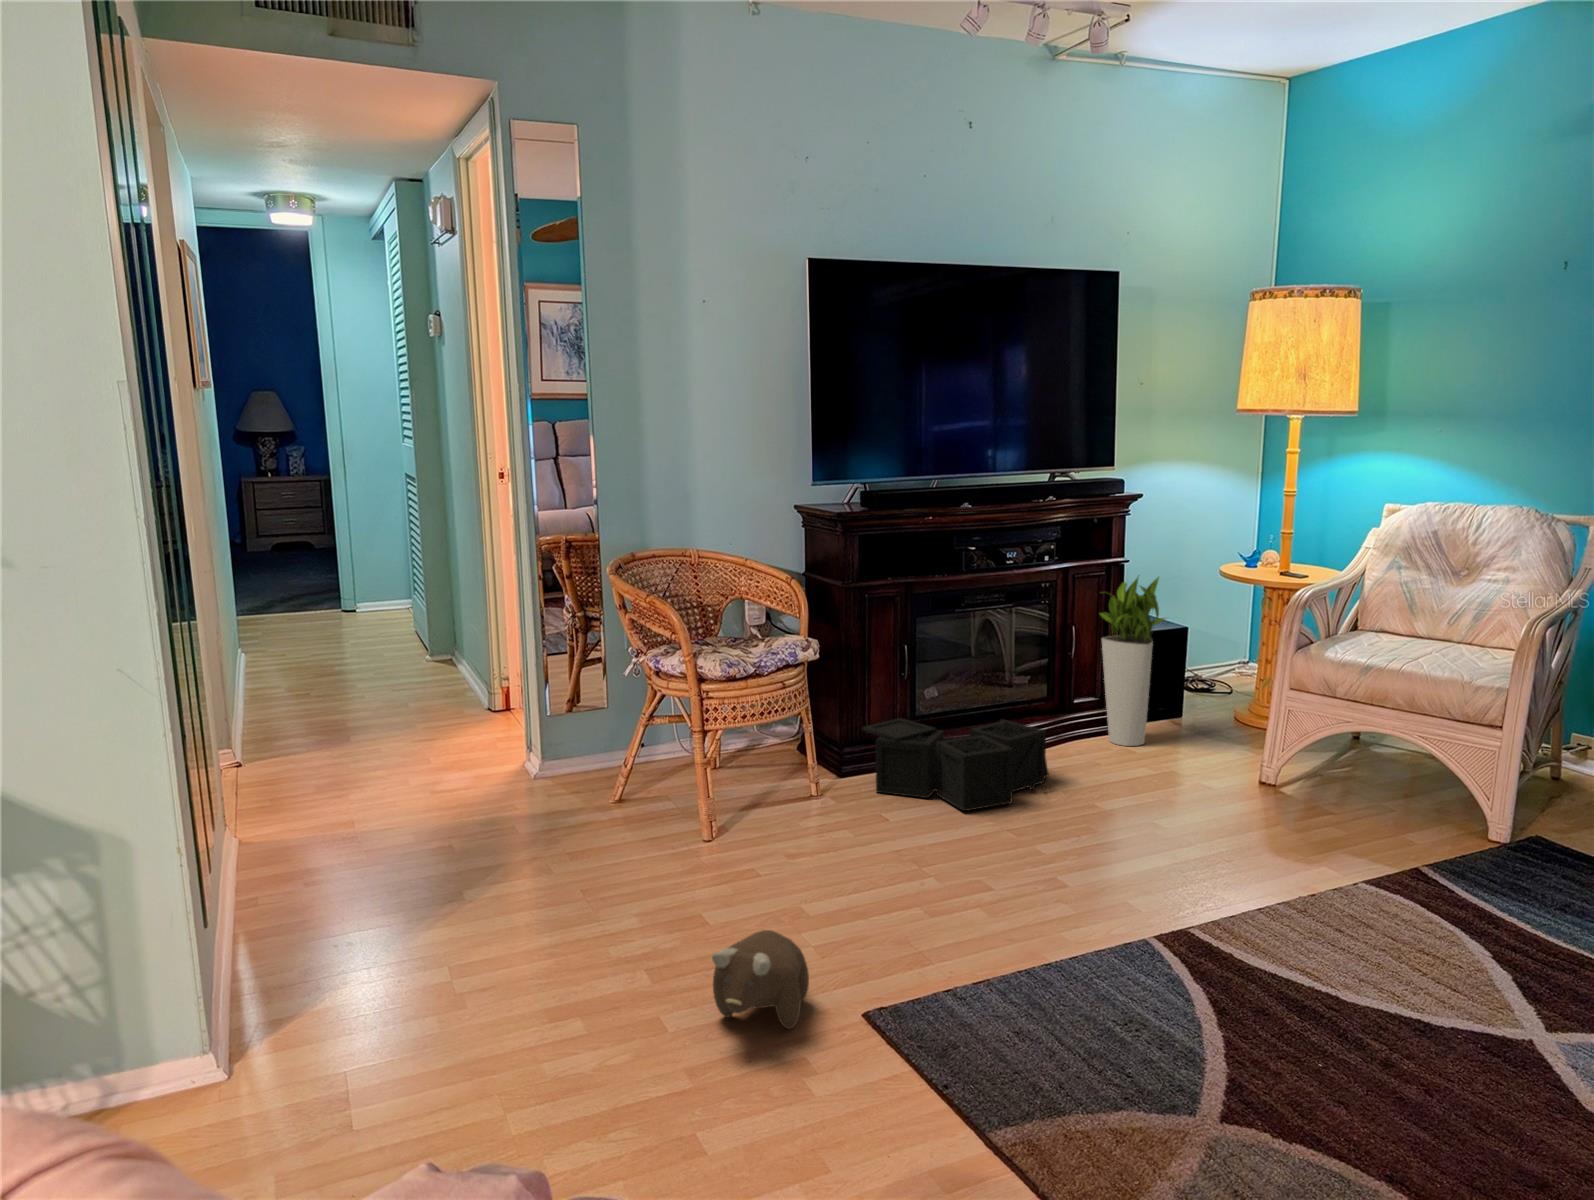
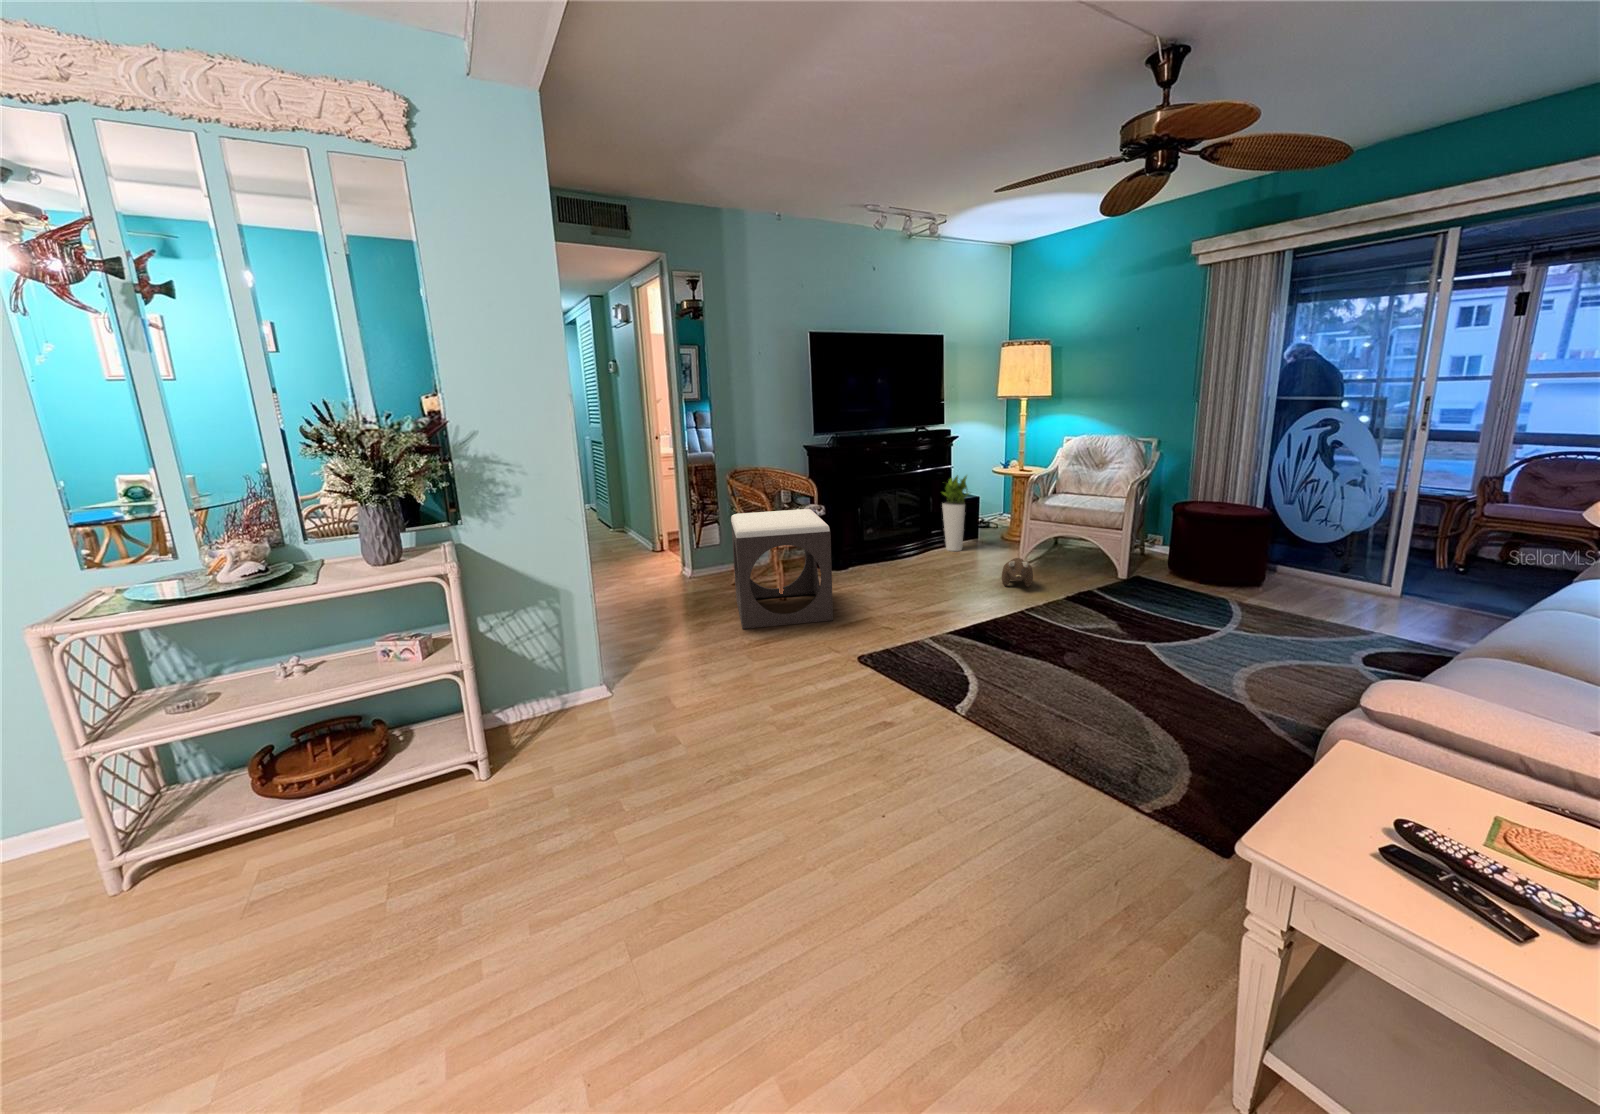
footstool: none [579,648,796,918] -> present [731,509,833,629]
storage bin: present [862,718,1049,811] -> none [842,540,927,580]
plush toy: present [712,930,809,1029] -> present [1002,558,1033,587]

